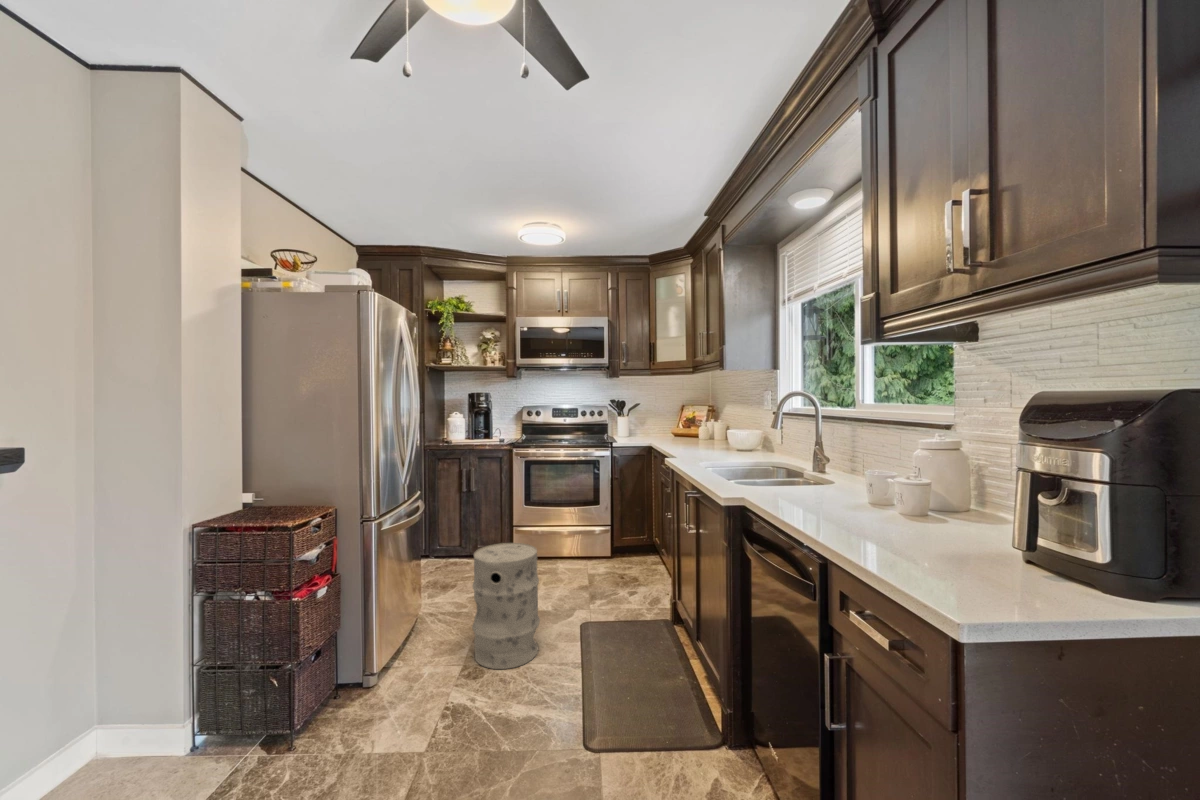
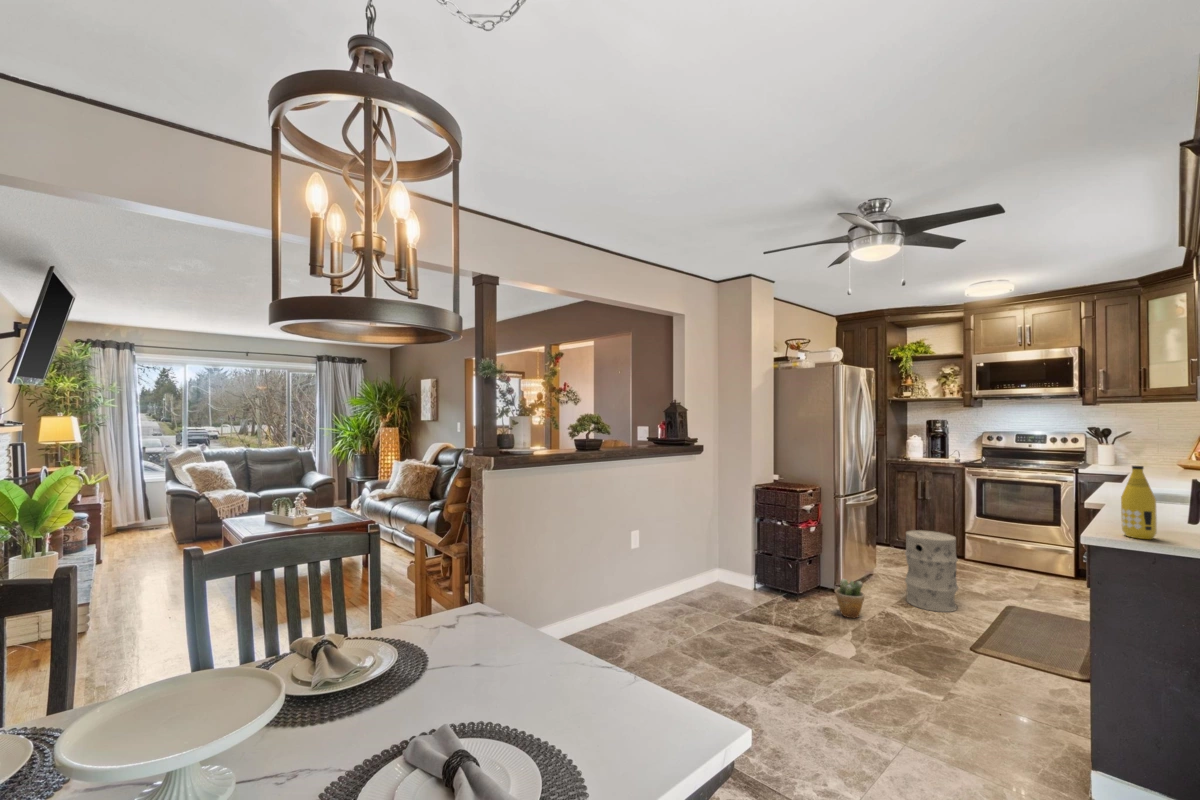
bottle: none [895,424,946,551] -> present [1121,466,1157,539]
potted plant: none [369,680,425,761] -> present [835,579,864,618]

